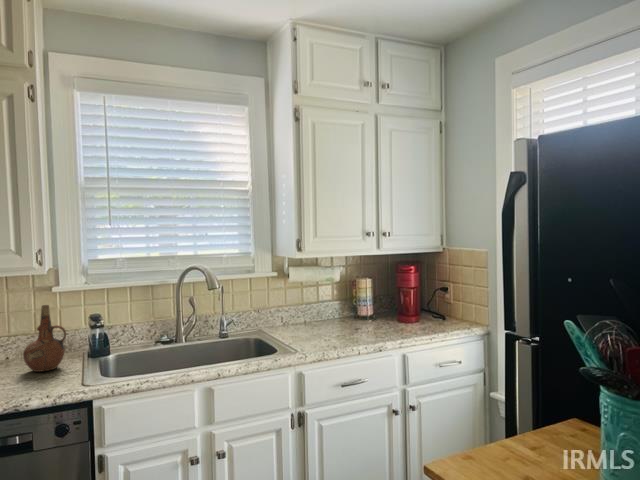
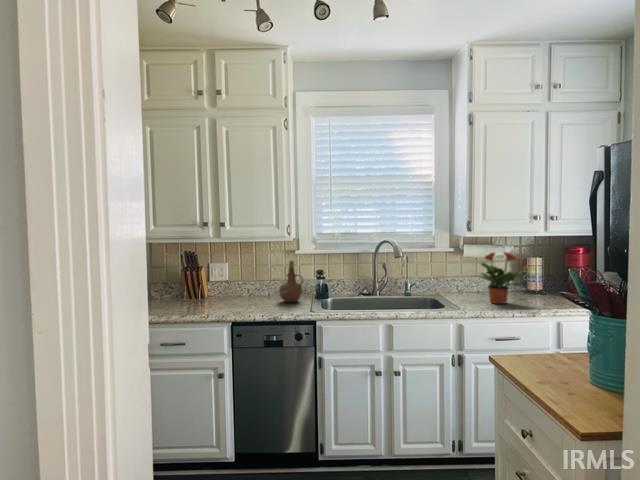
potted plant: none [307,274,363,338] -> present [478,252,521,304]

